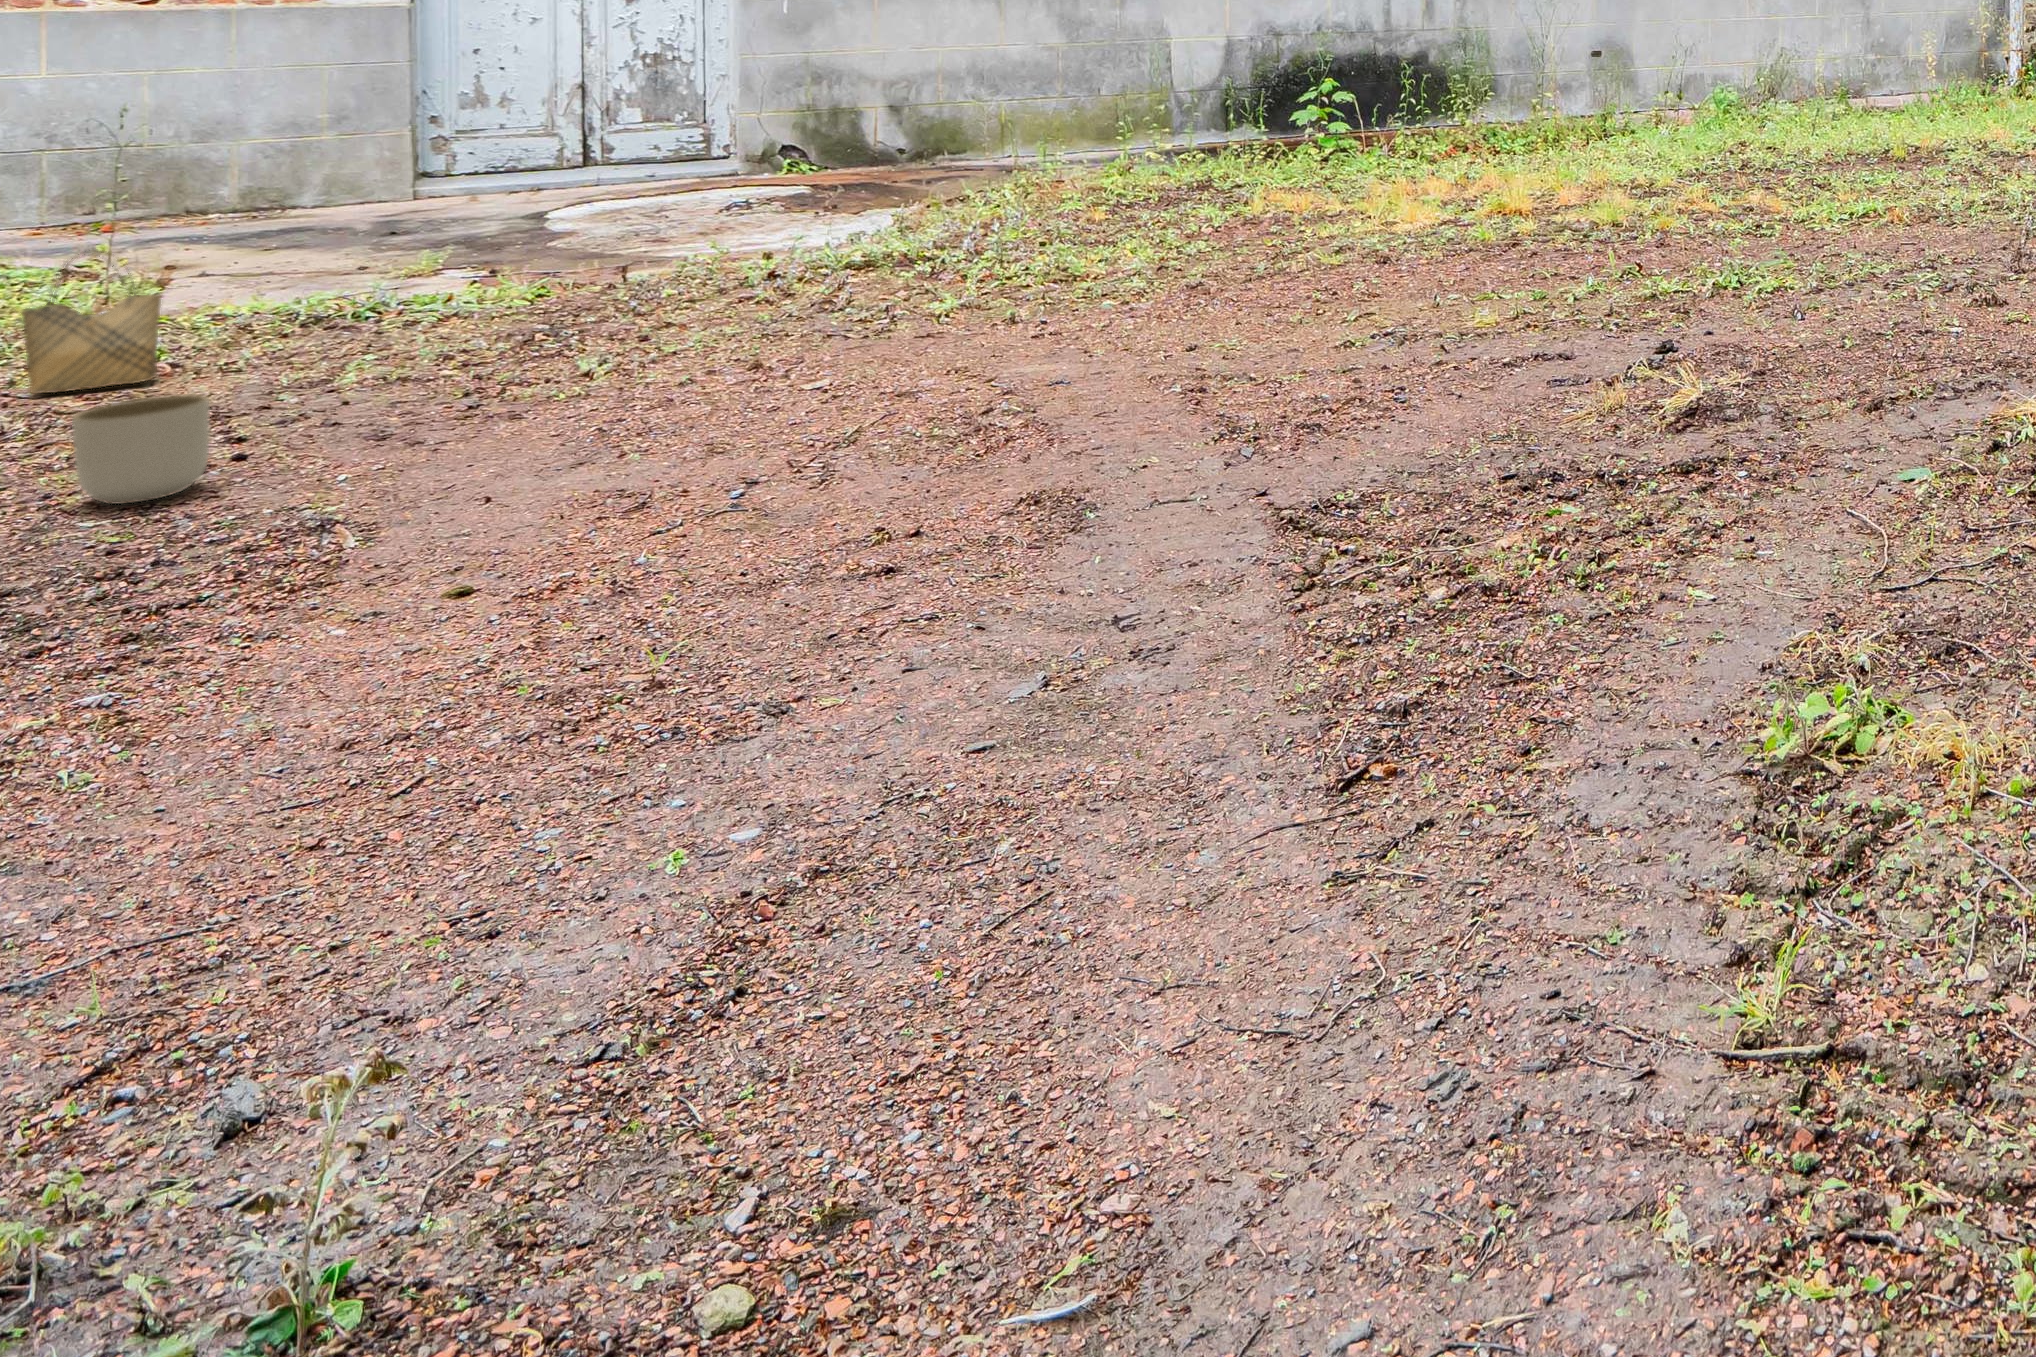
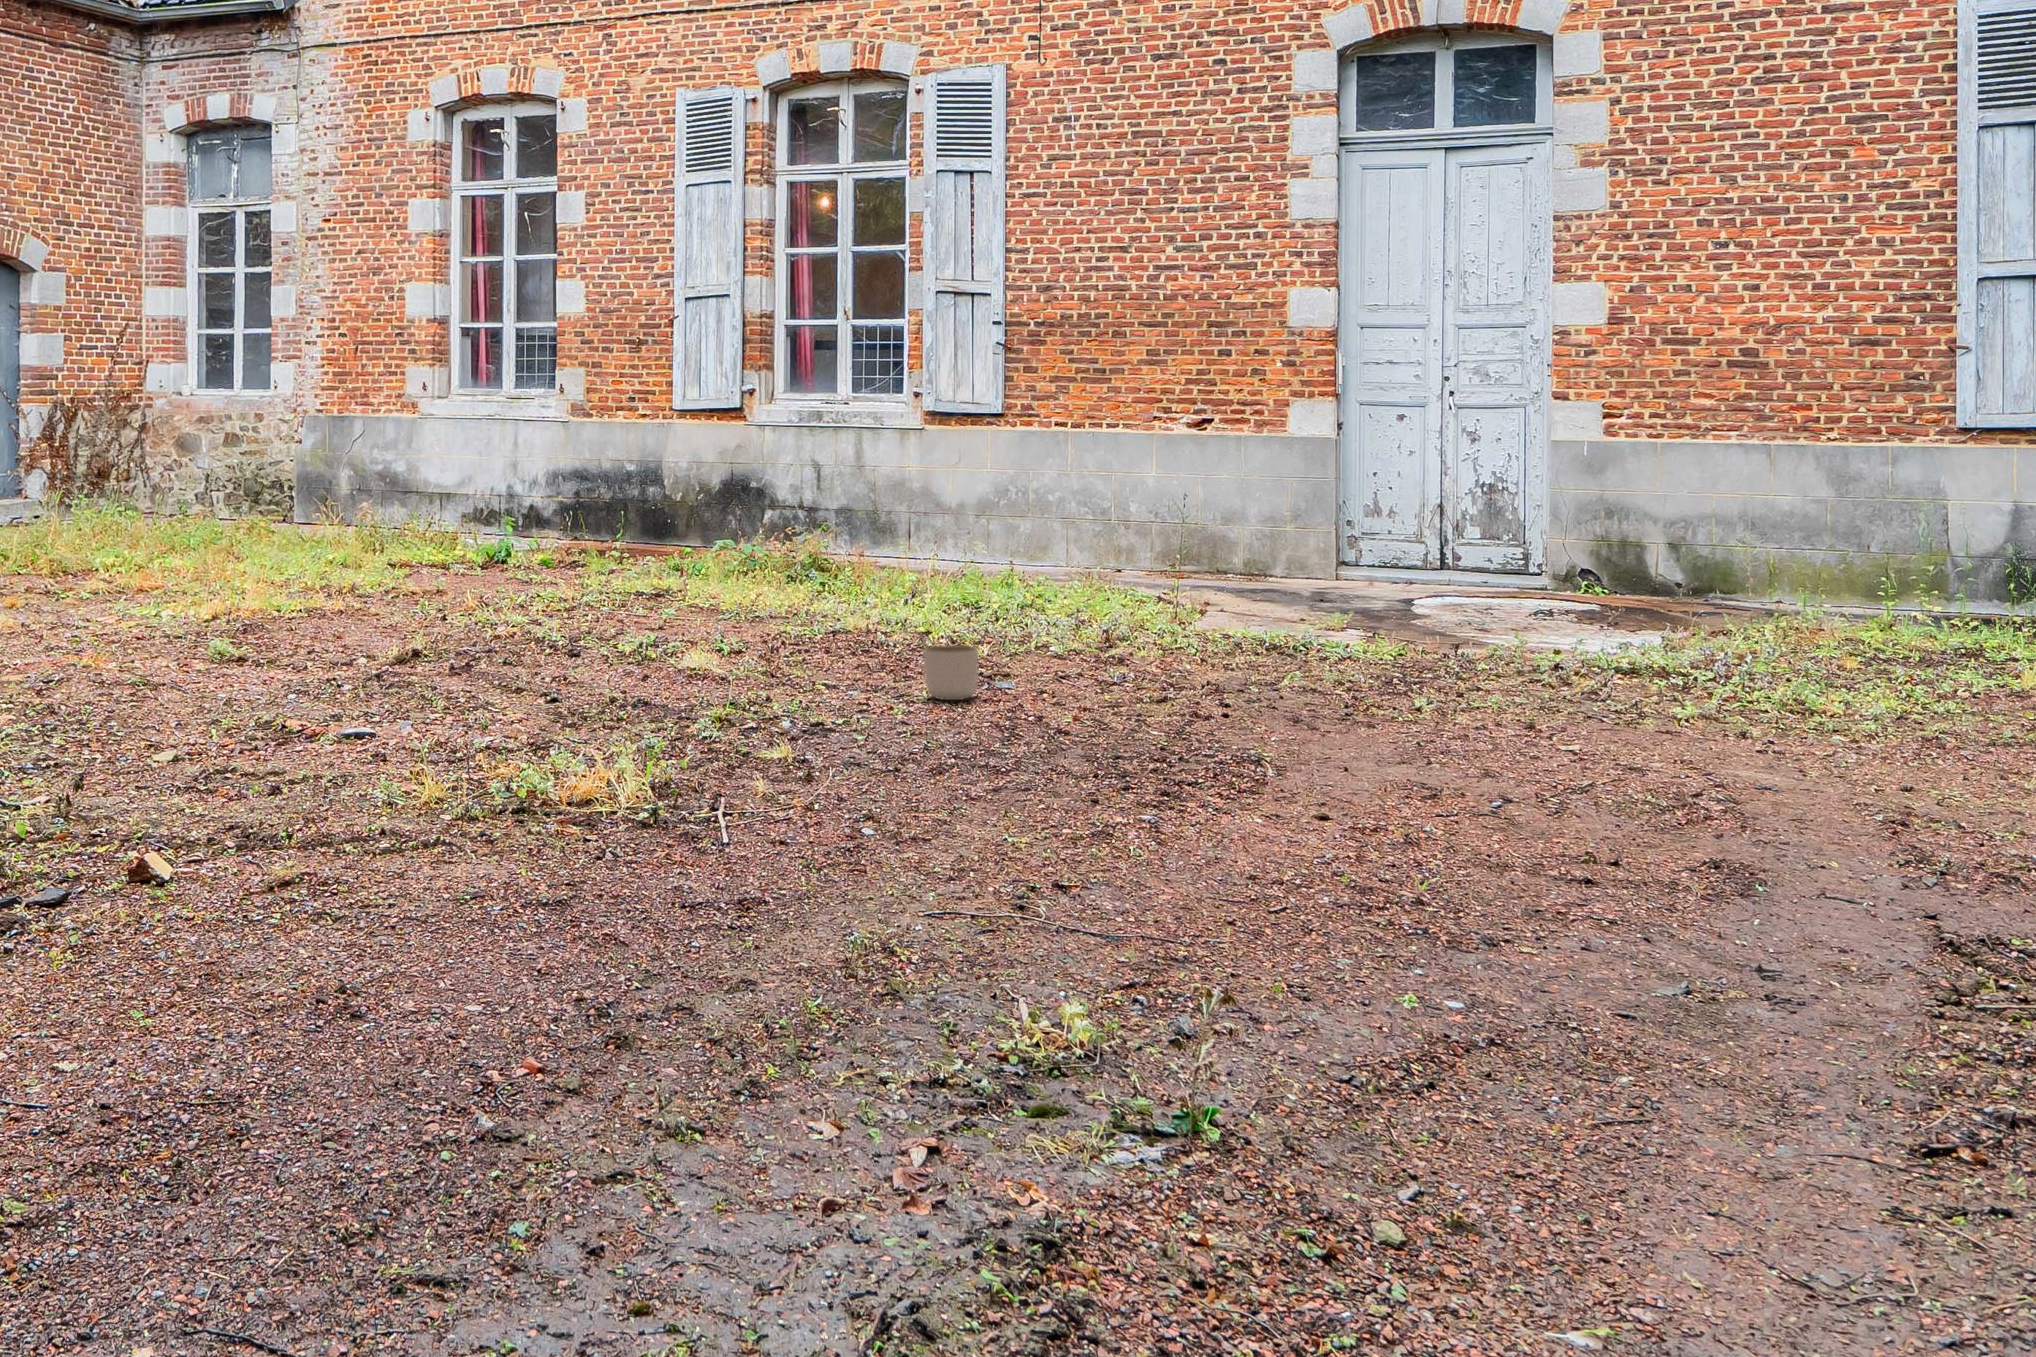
woven basket: present [21,251,161,393] -> none [997,568,1055,649]

